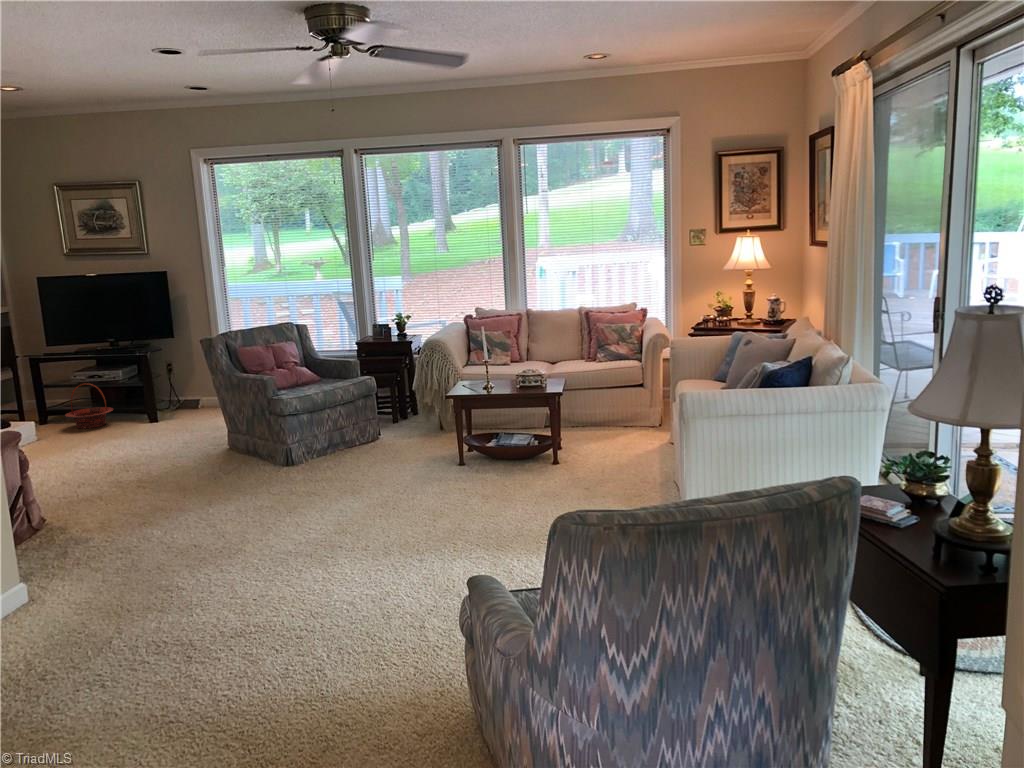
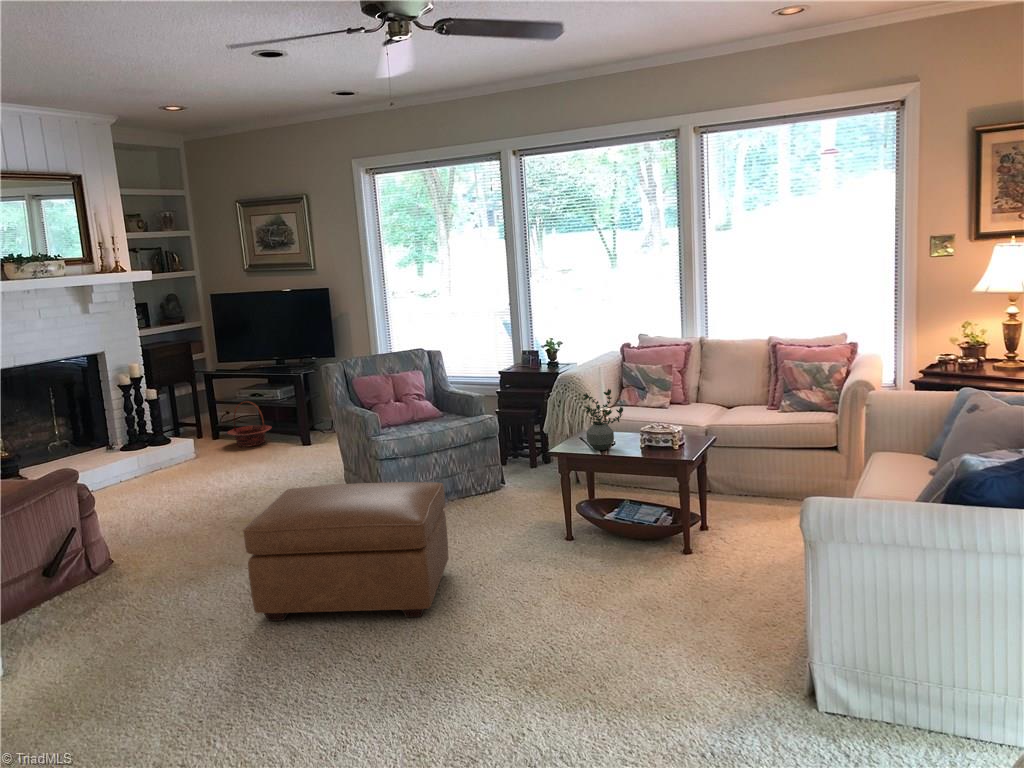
potted plant: none [469,342,502,392] -> present [583,389,623,450]
ottoman: none [222,422,386,543] -> present [243,482,449,621]

